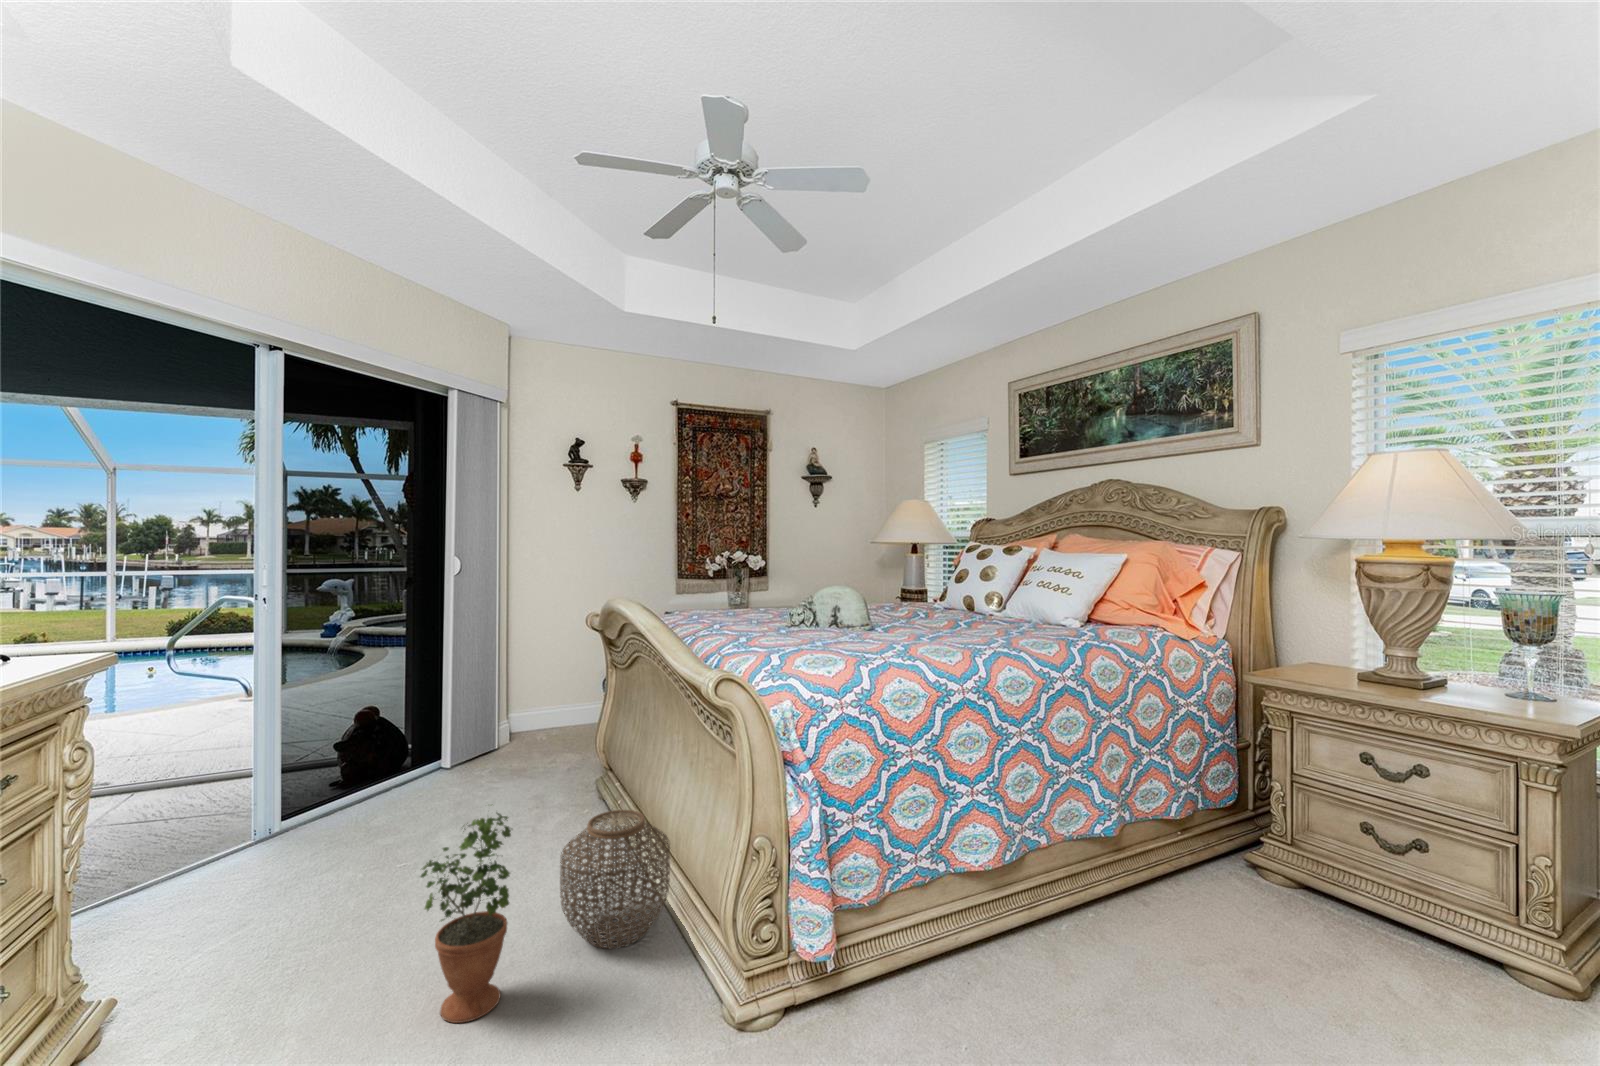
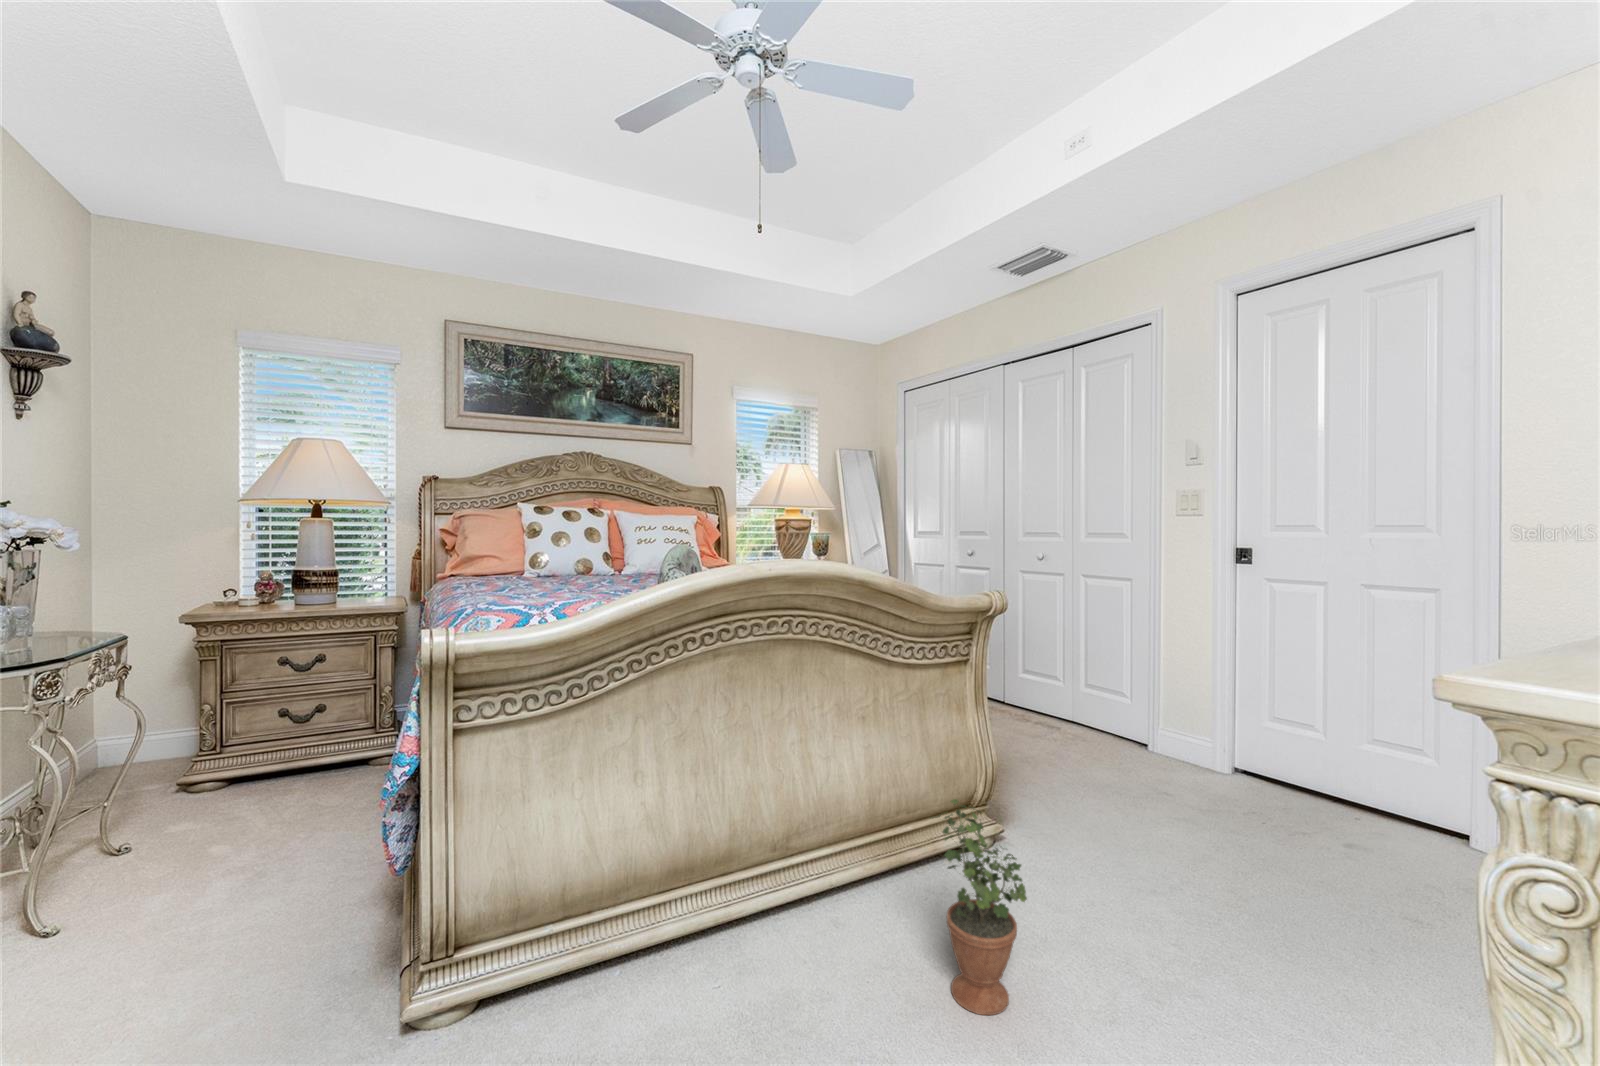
woven basket: present [560,810,670,949] -> none [787,795,900,940]

